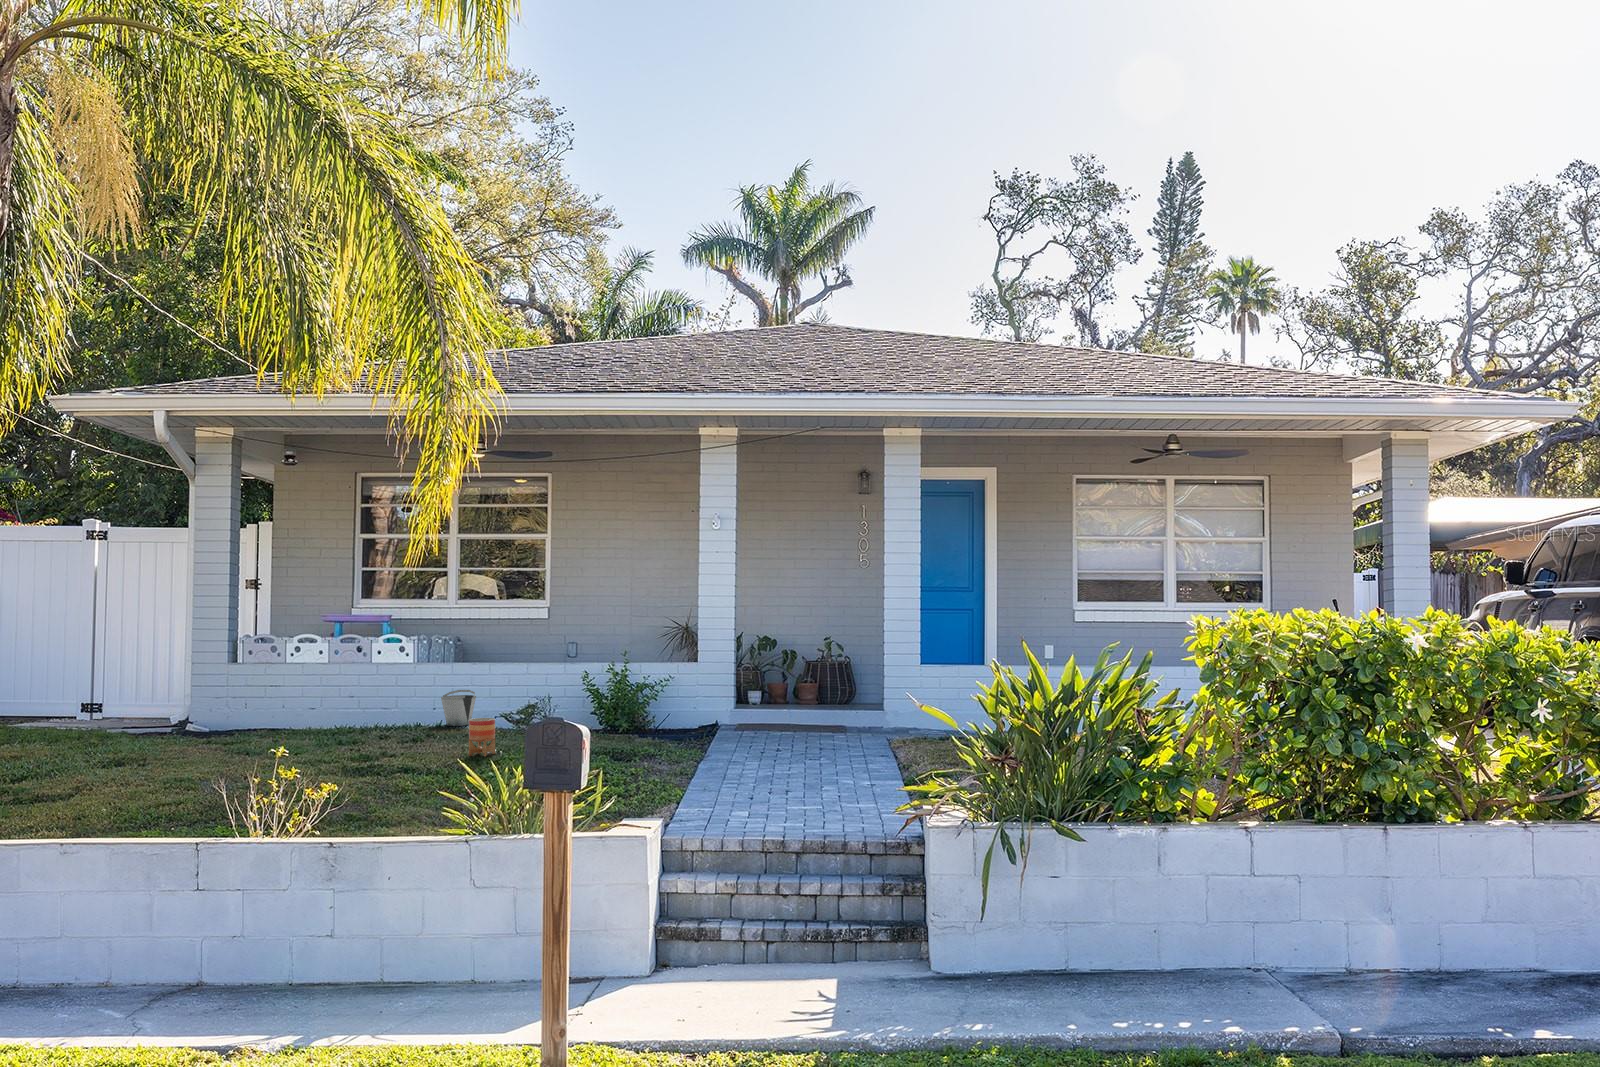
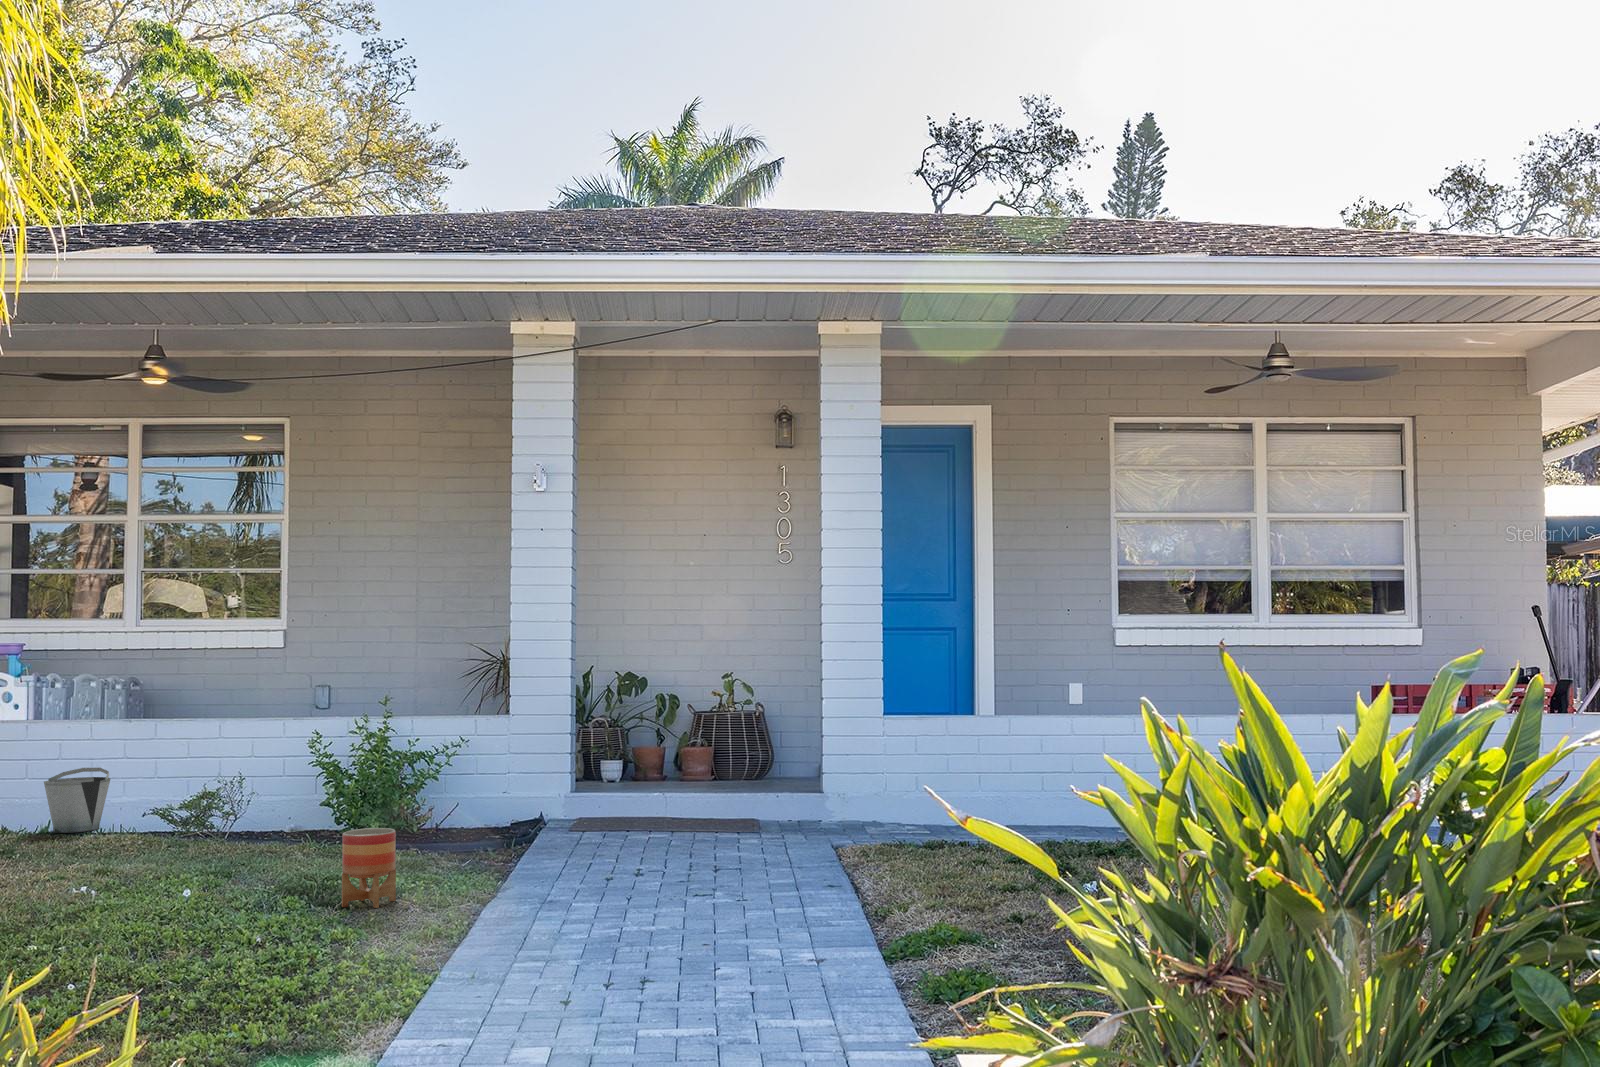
planter: present [469,718,495,756] -> present [342,828,396,908]

